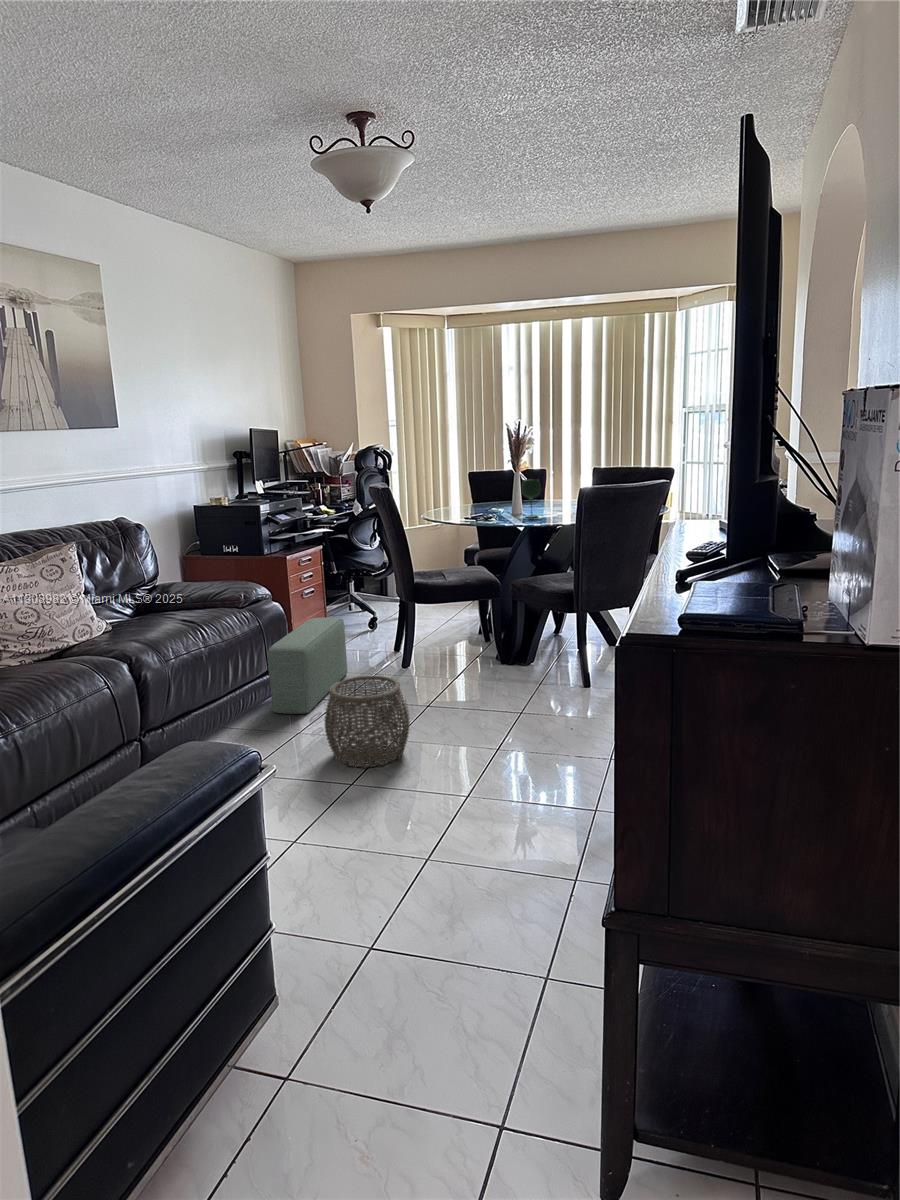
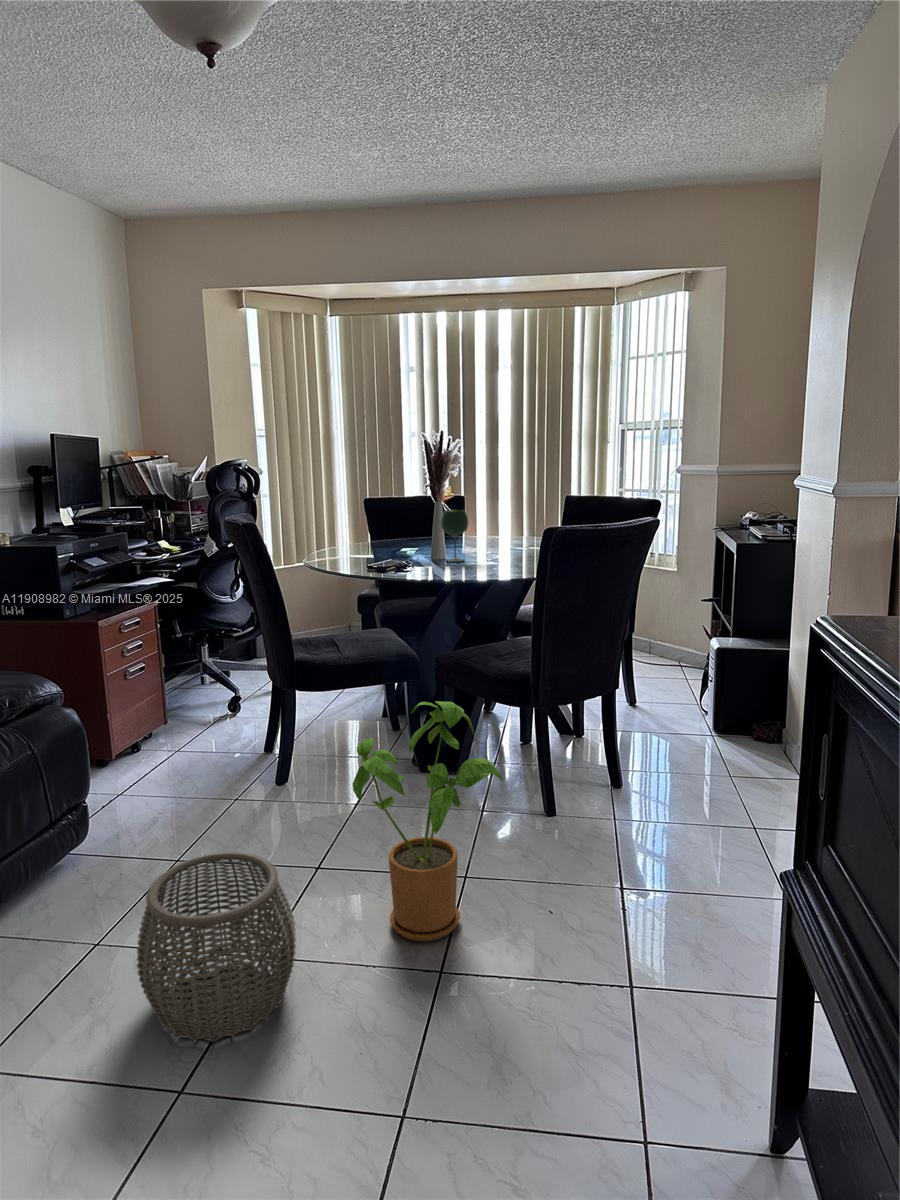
house plant: none [444,594,534,738] -> present [353,701,504,941]
pouf: present [268,618,347,714] -> none [49,718,193,895]

